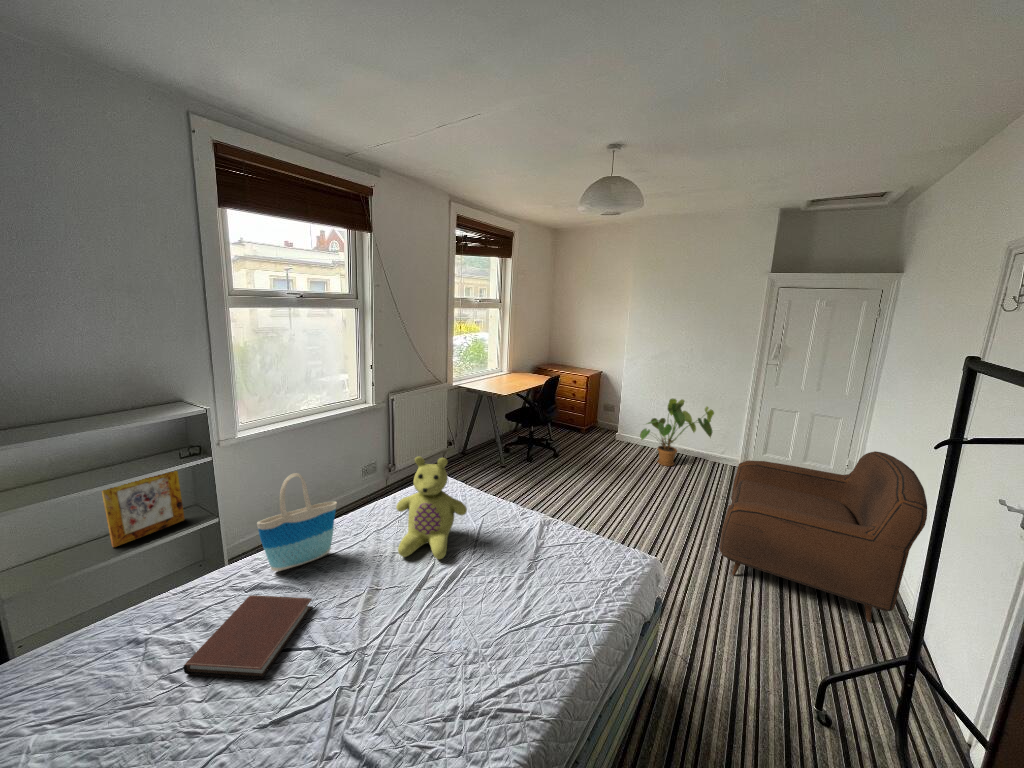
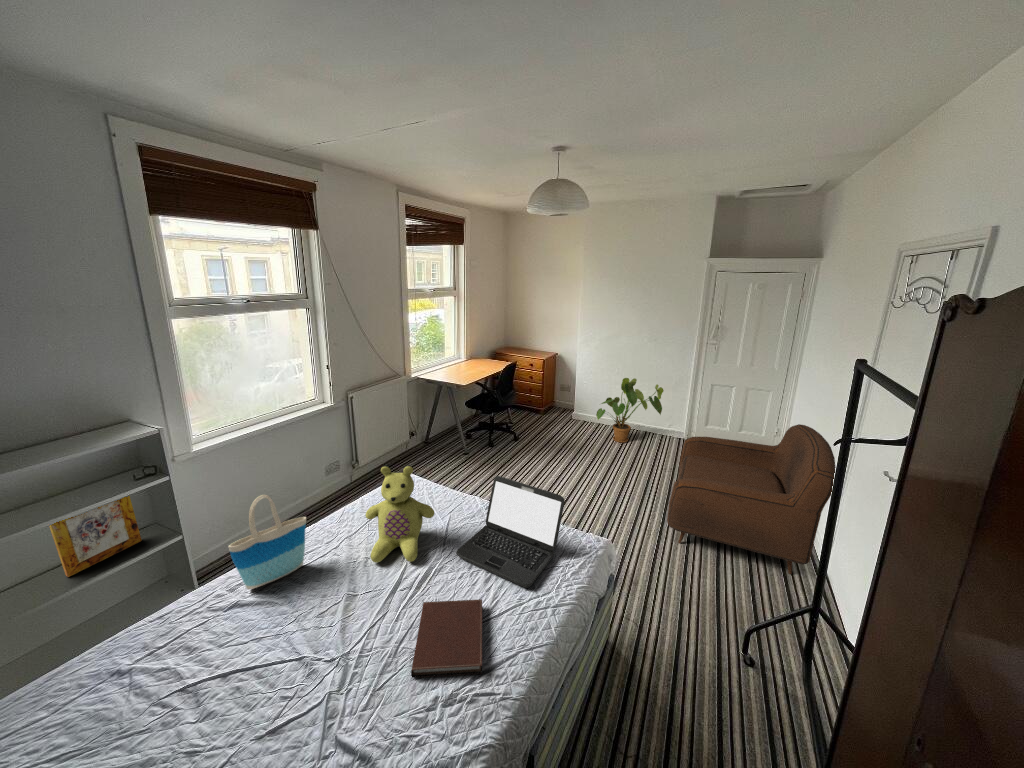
laptop: none [488,476,608,598] -> present [457,476,565,588]
notebook: present [183,595,312,679] -> present [411,599,482,678]

